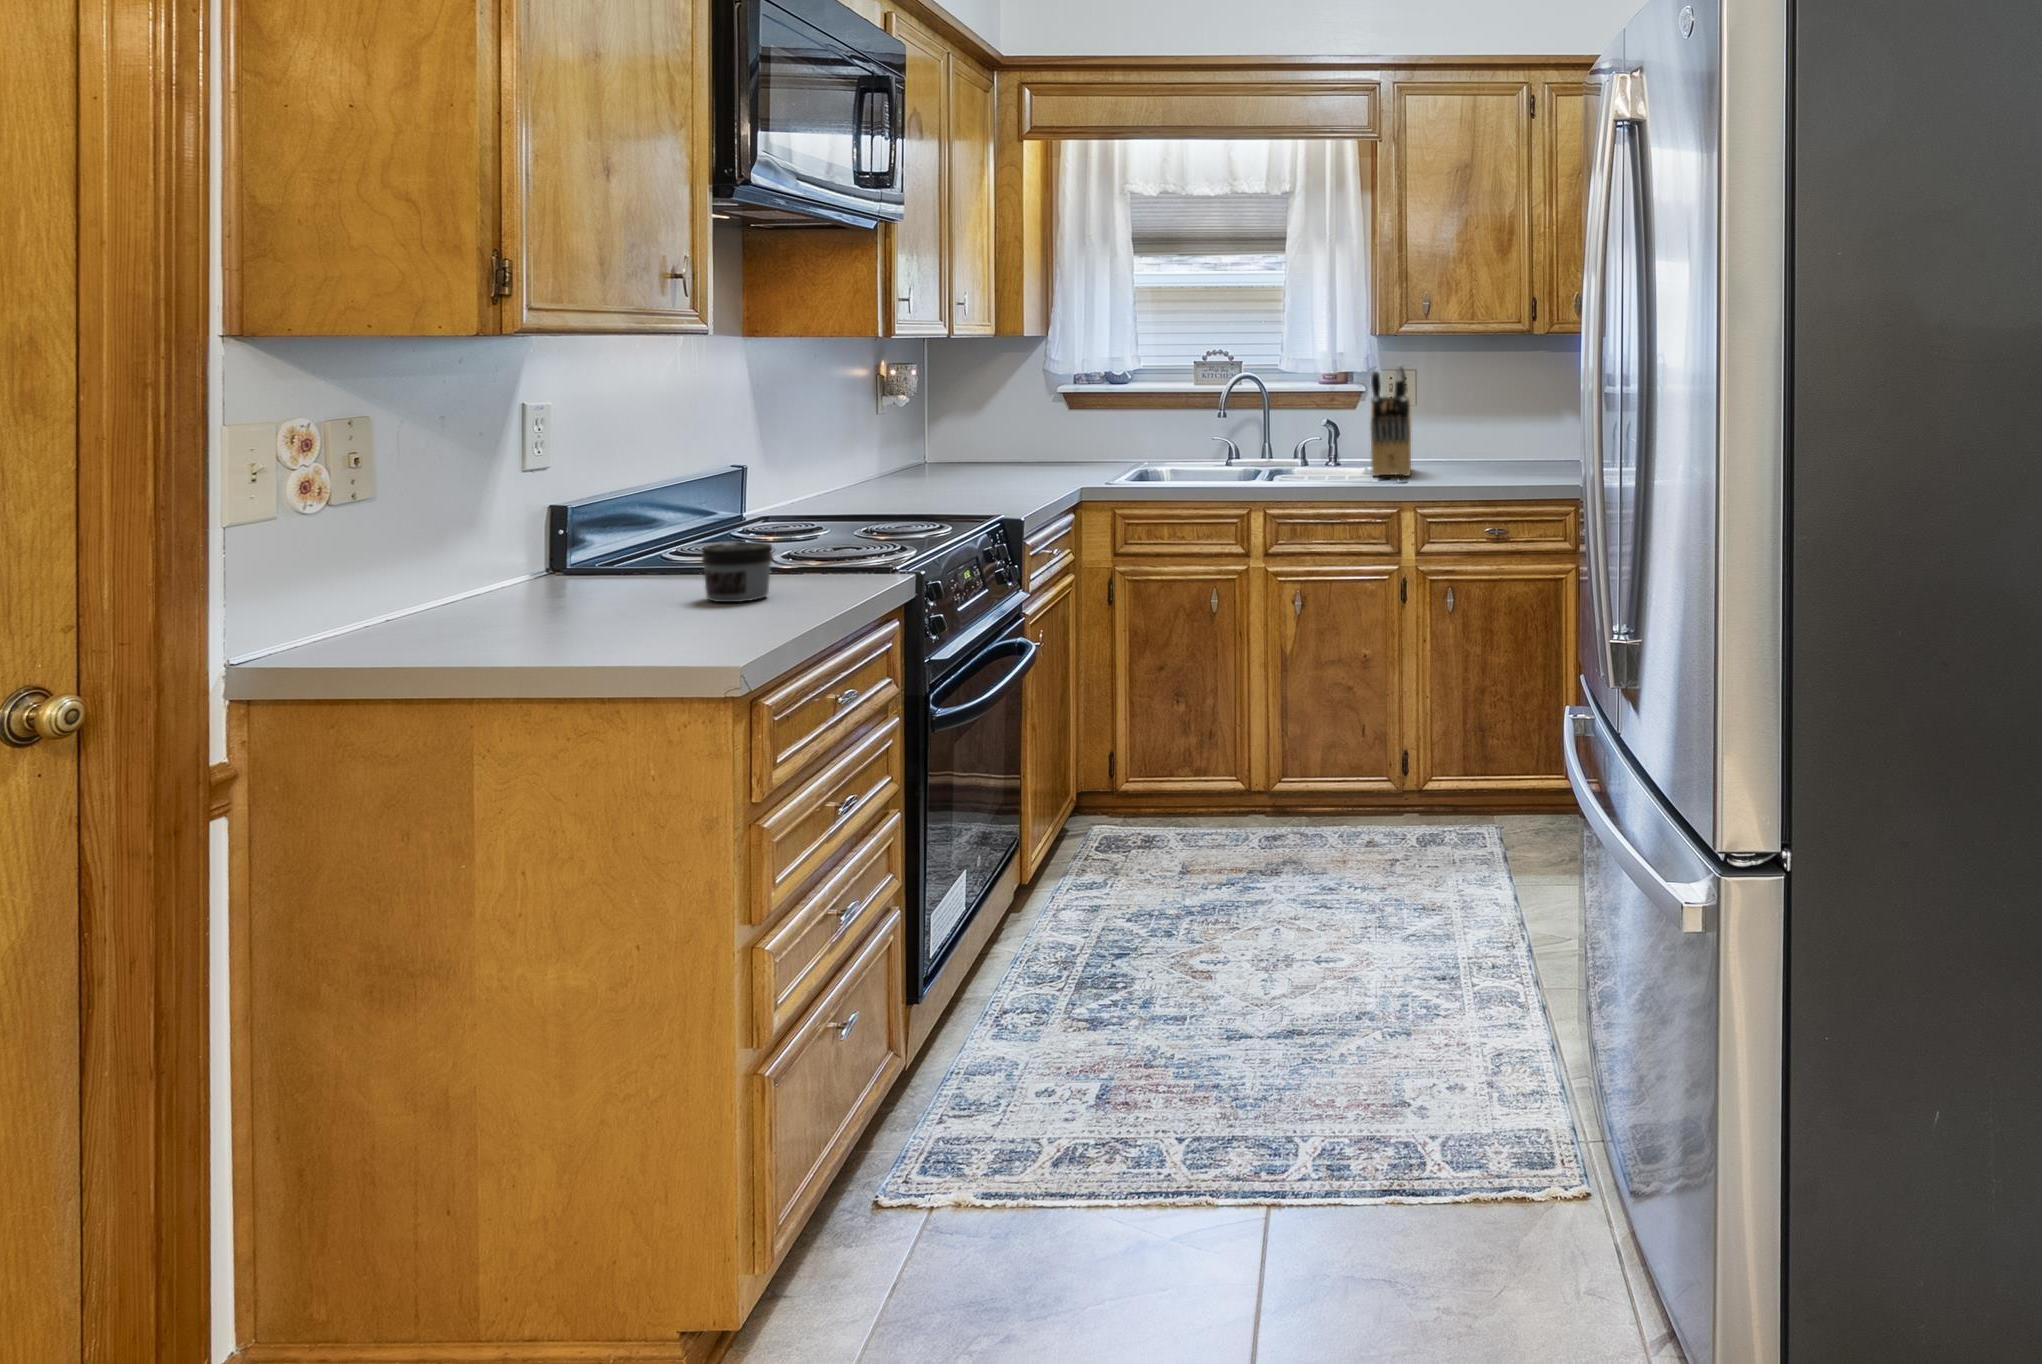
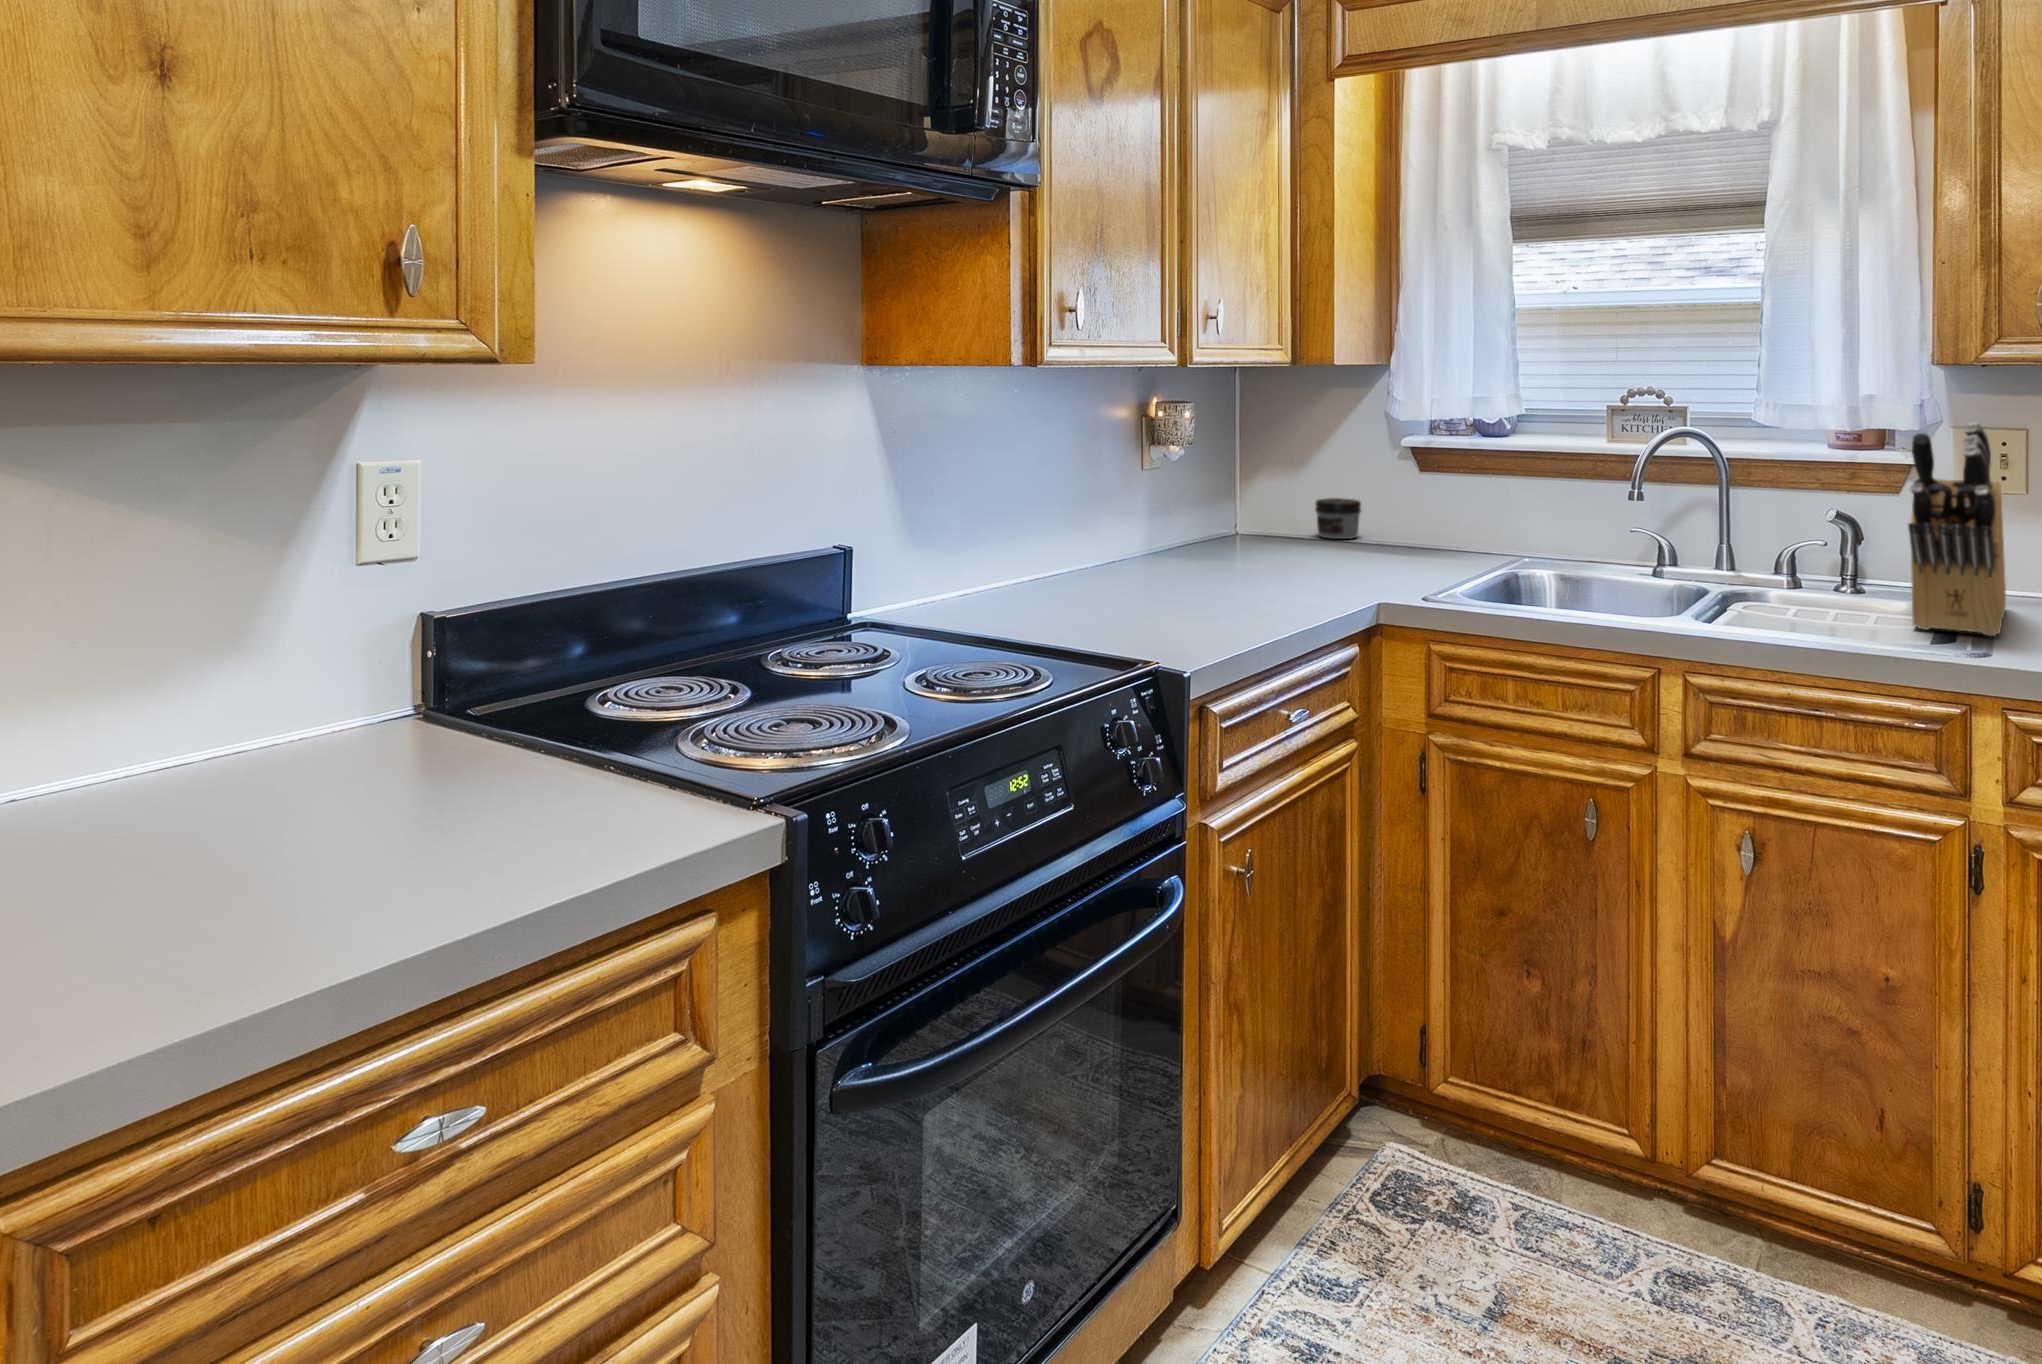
jar: present [702,542,773,602] -> present [1315,498,1361,539]

